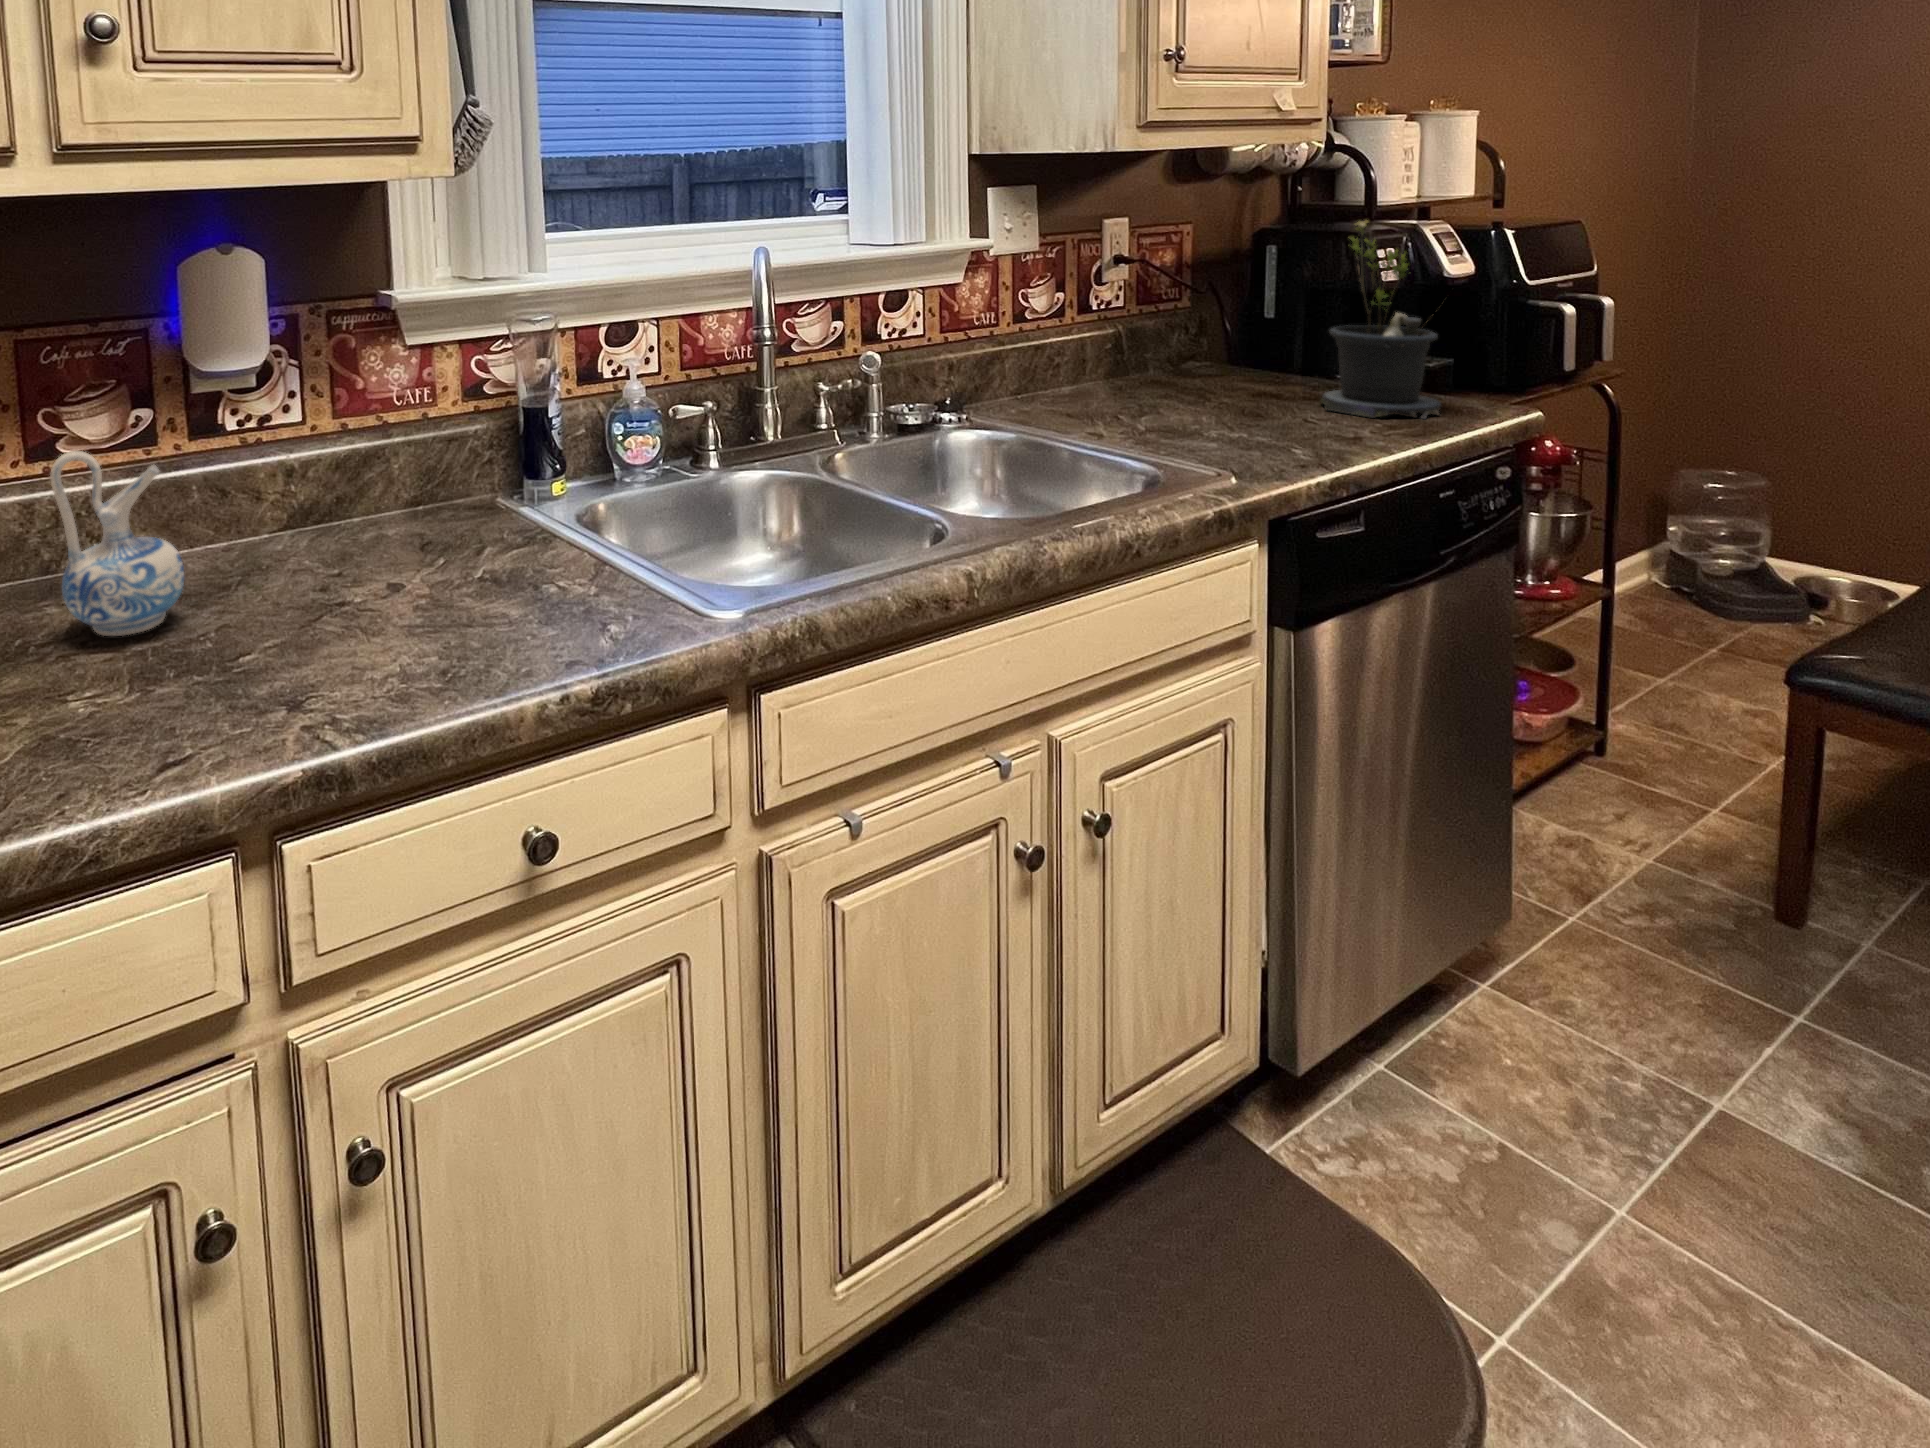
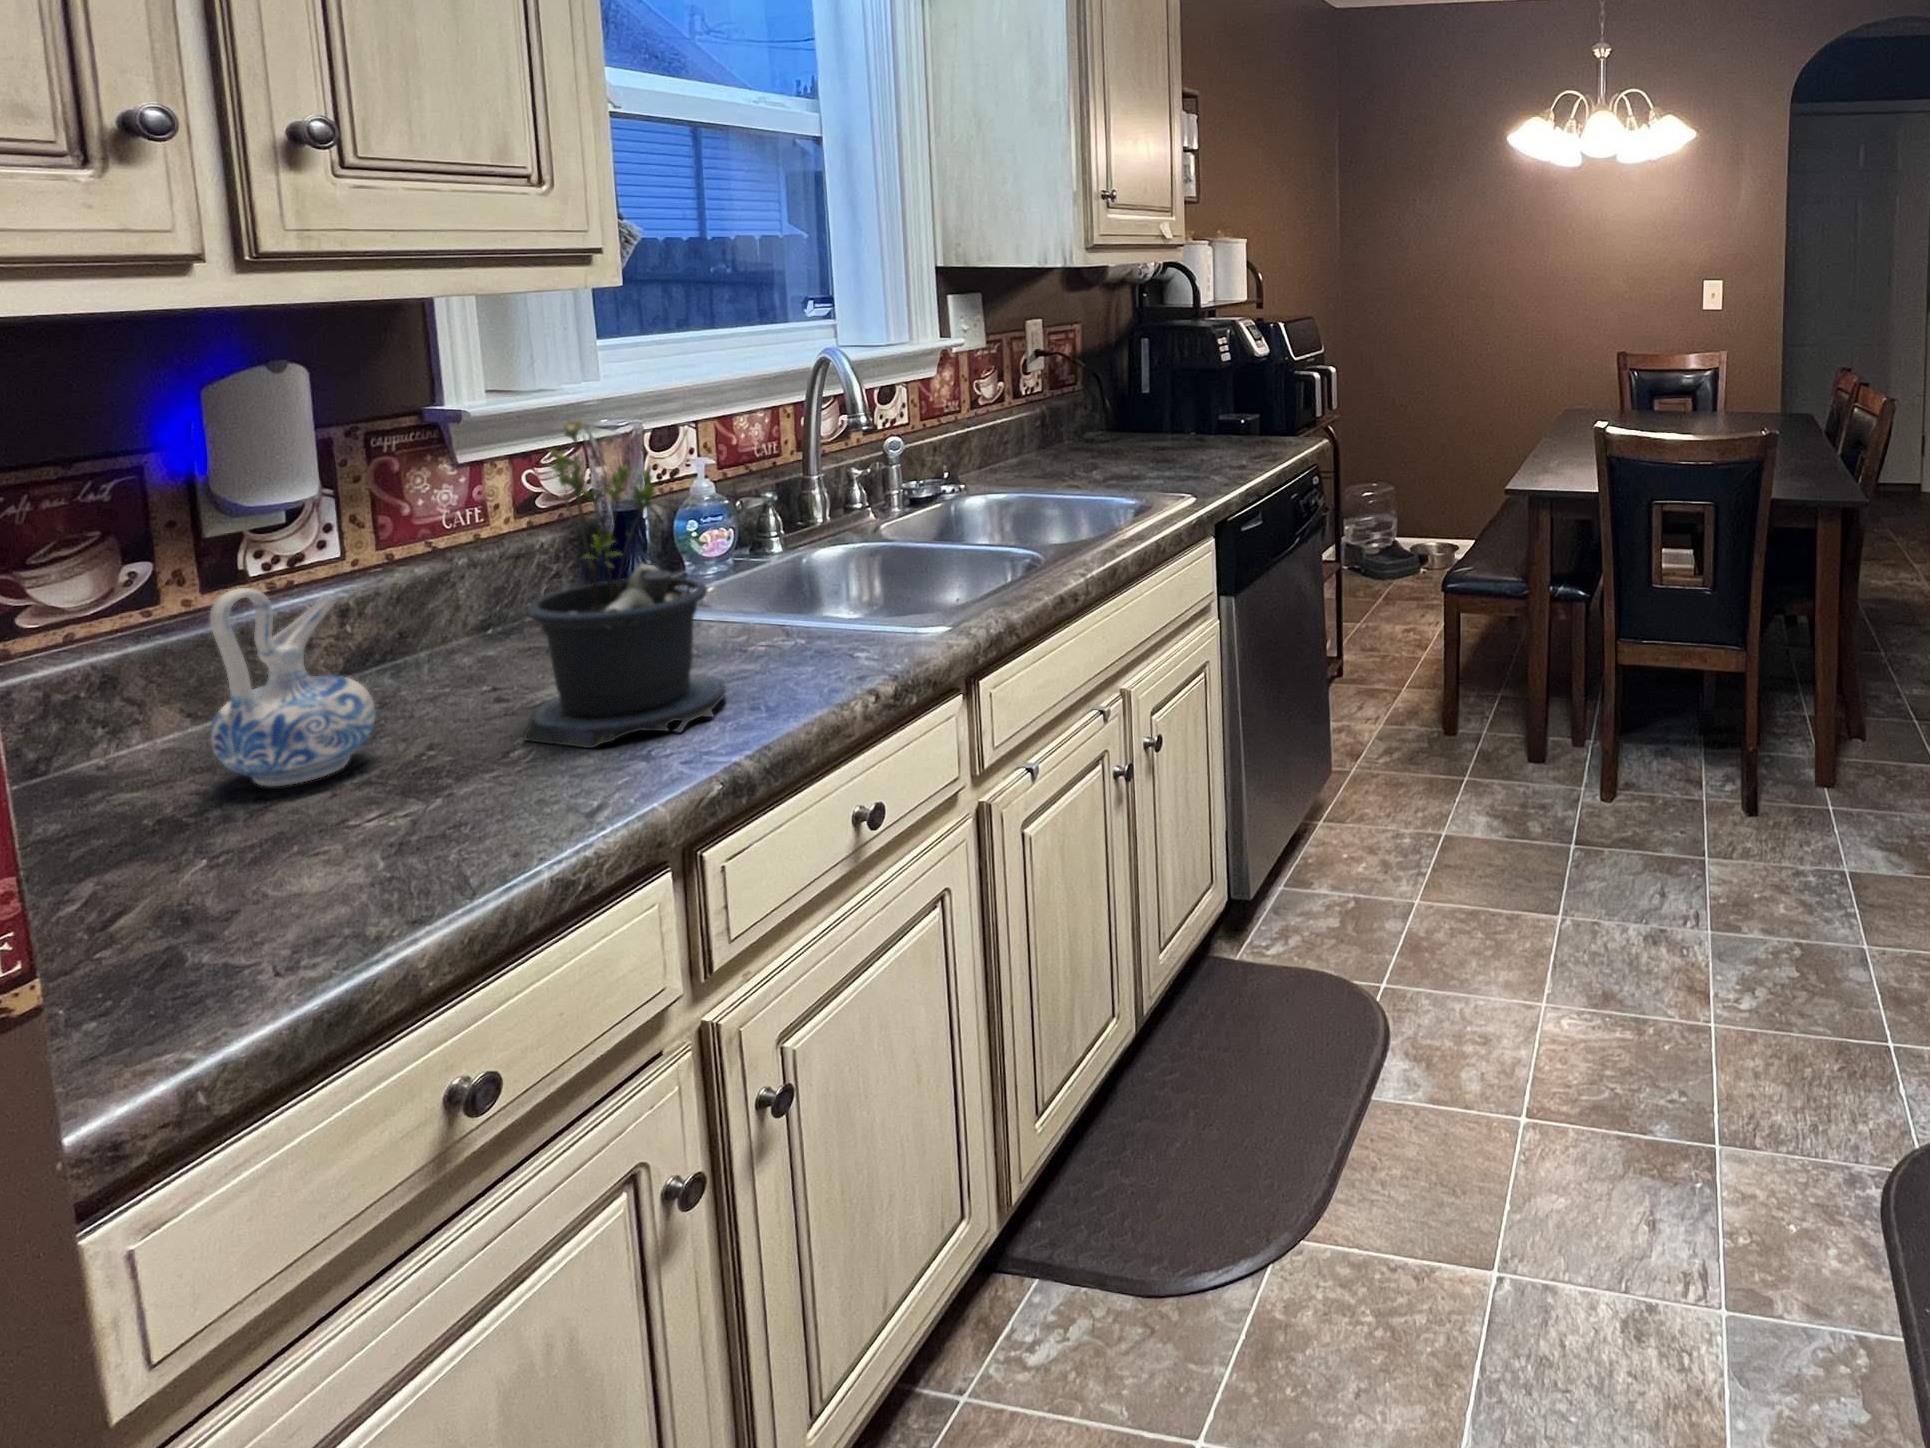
potted plant: present [1321,220,1441,419] -> present [524,420,726,748]

